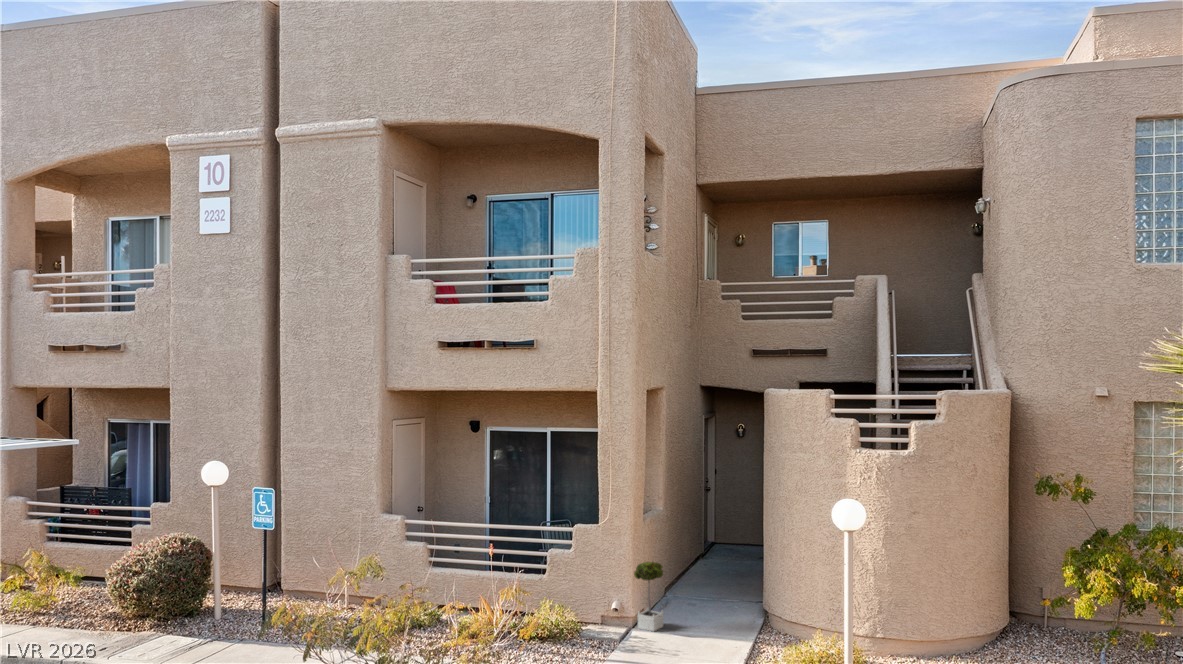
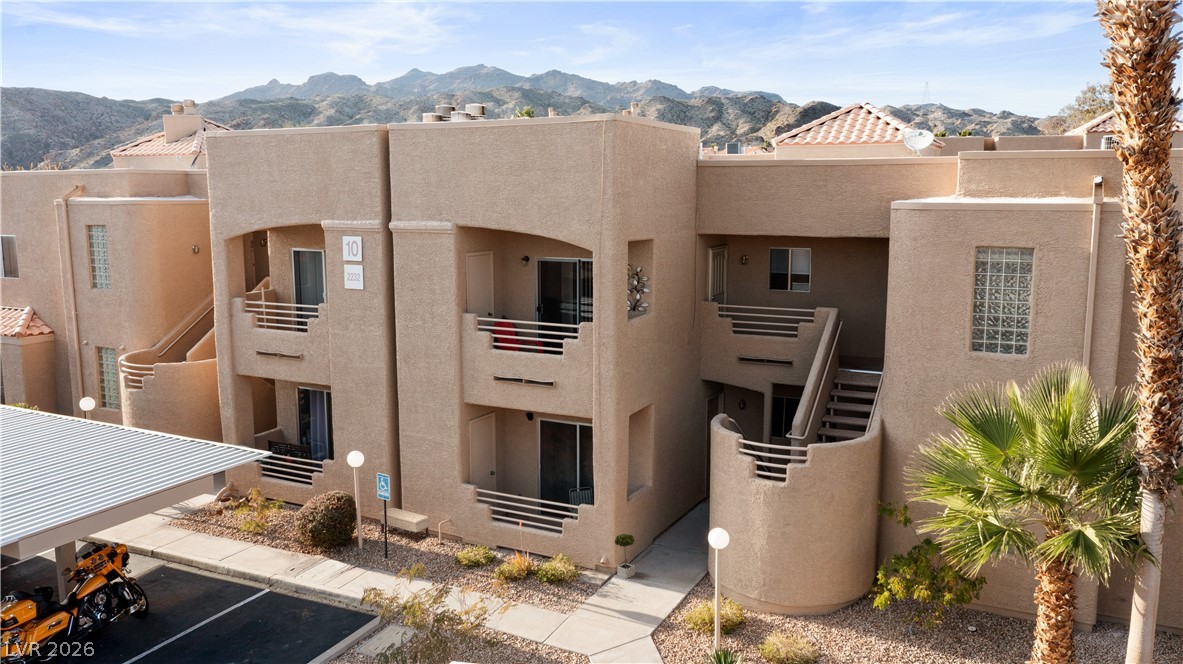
bench: none [245,562,325,609] -> present [380,508,429,542]

